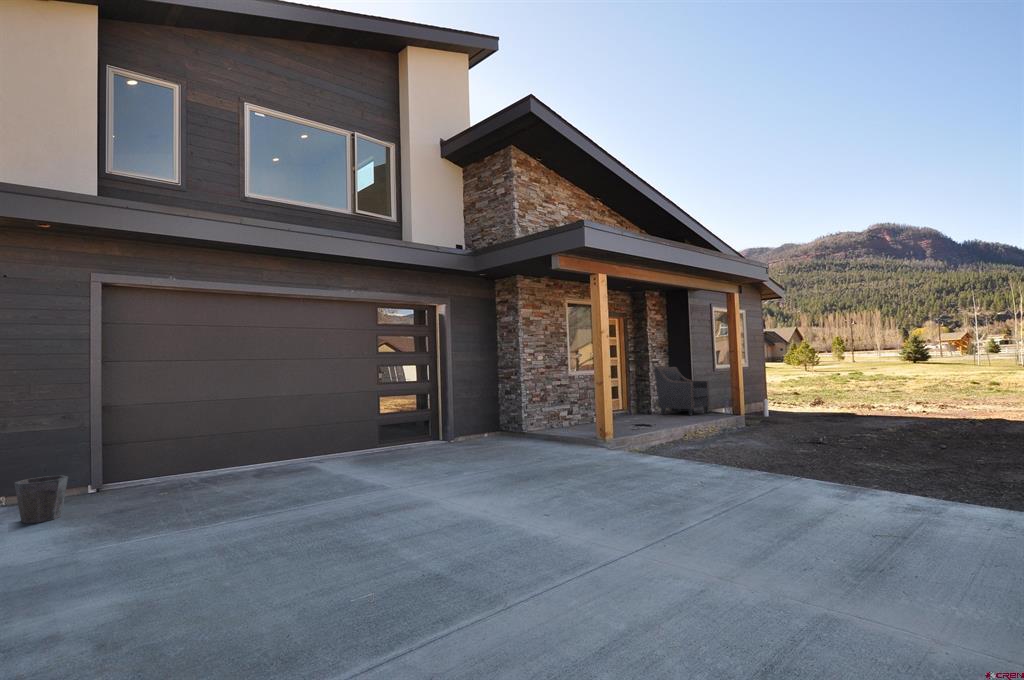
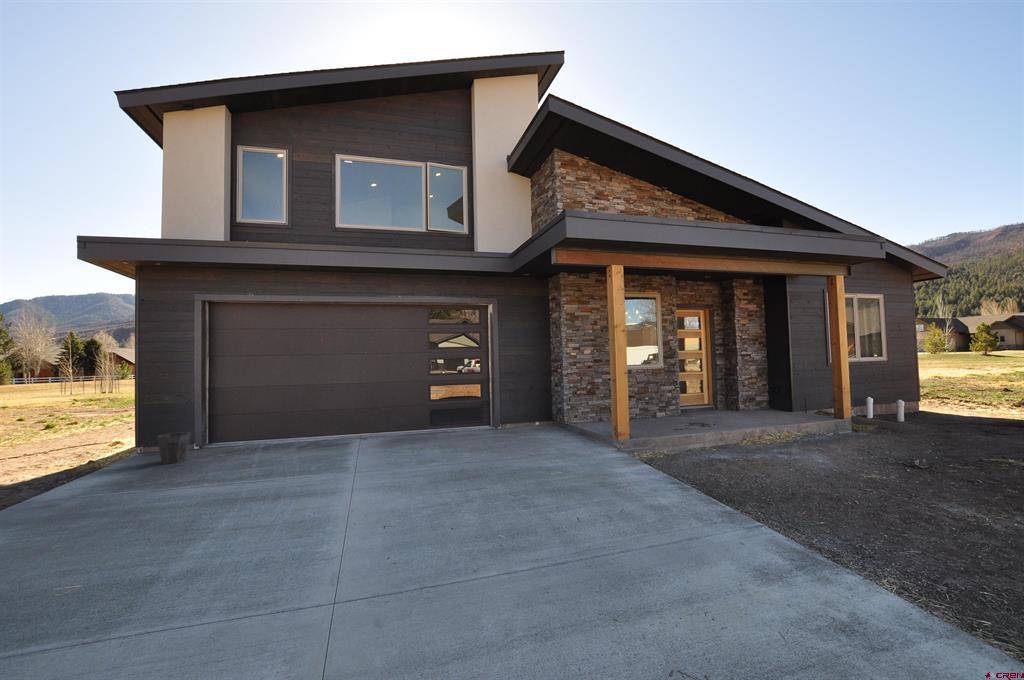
chair: present [654,367,710,416] -> none [741,361,811,417]

